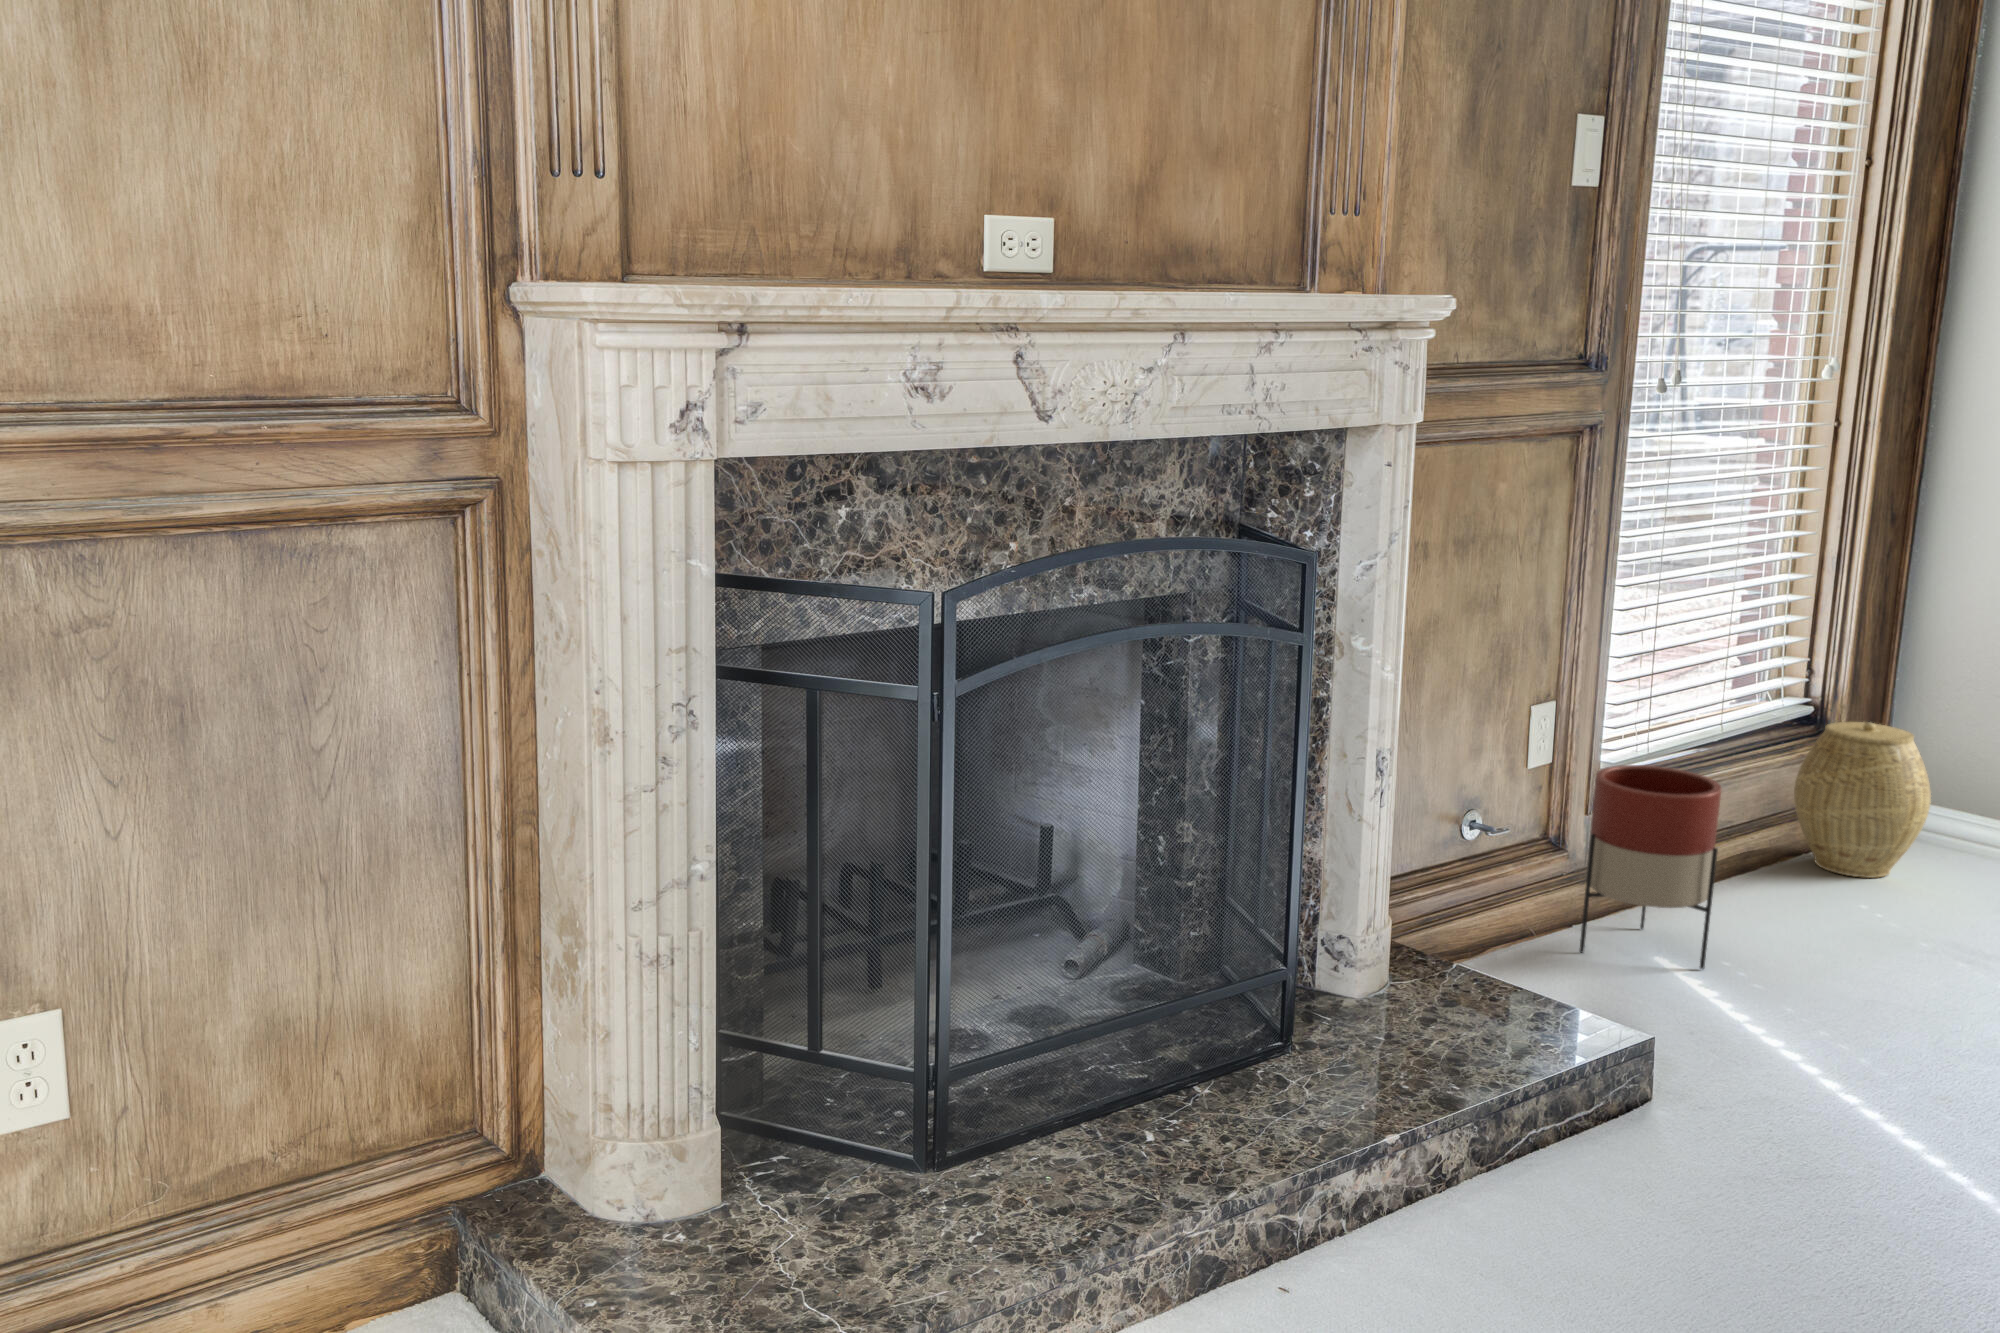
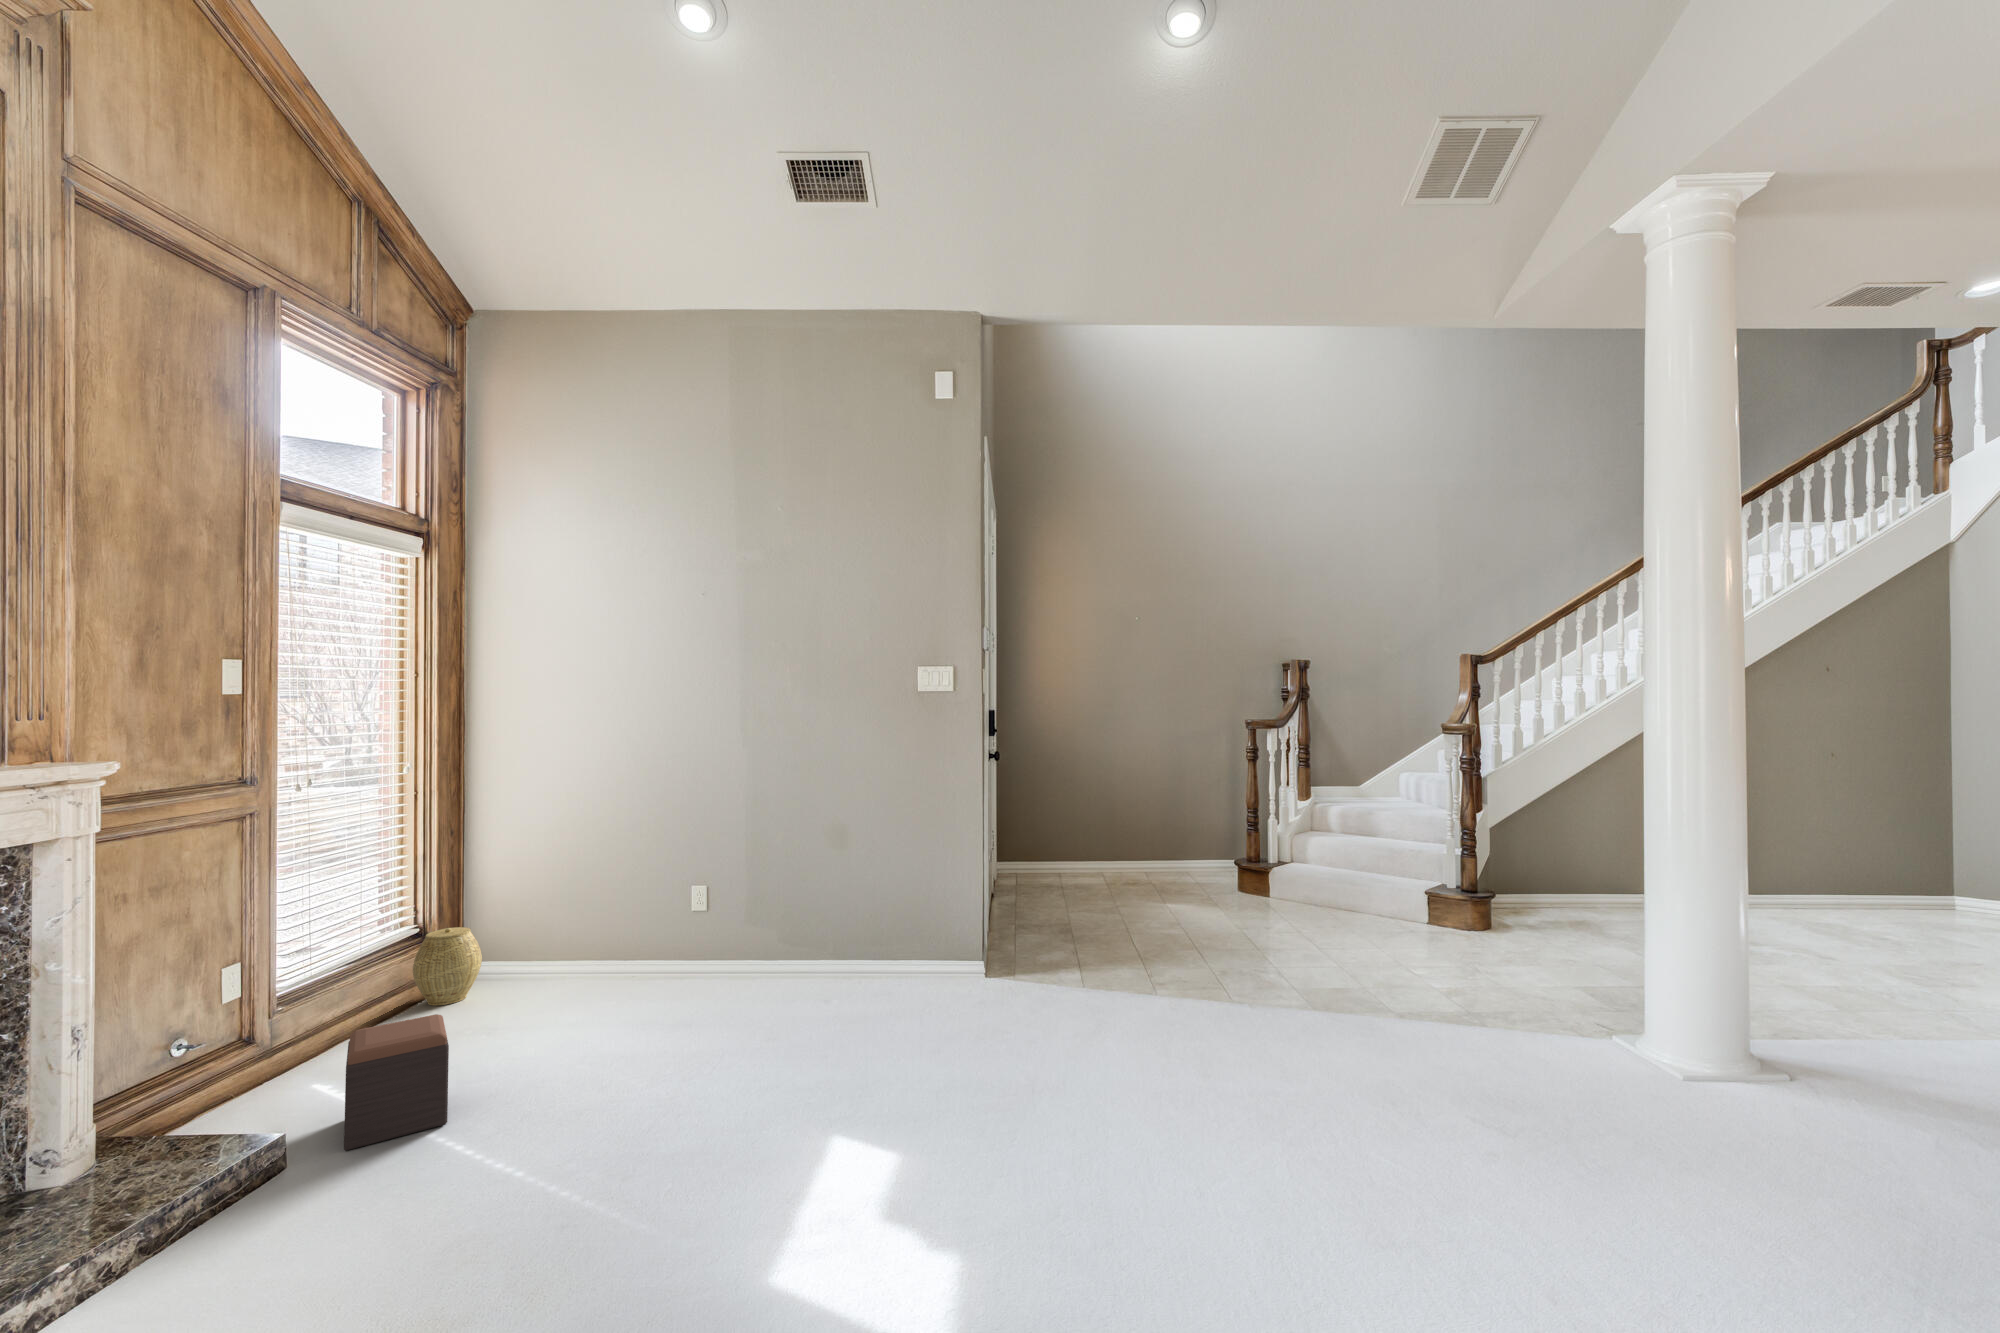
planter: present [1580,765,1721,969] -> none [263,980,347,1099]
footstool: none [1730,889,1961,1146] -> present [344,1014,449,1151]

